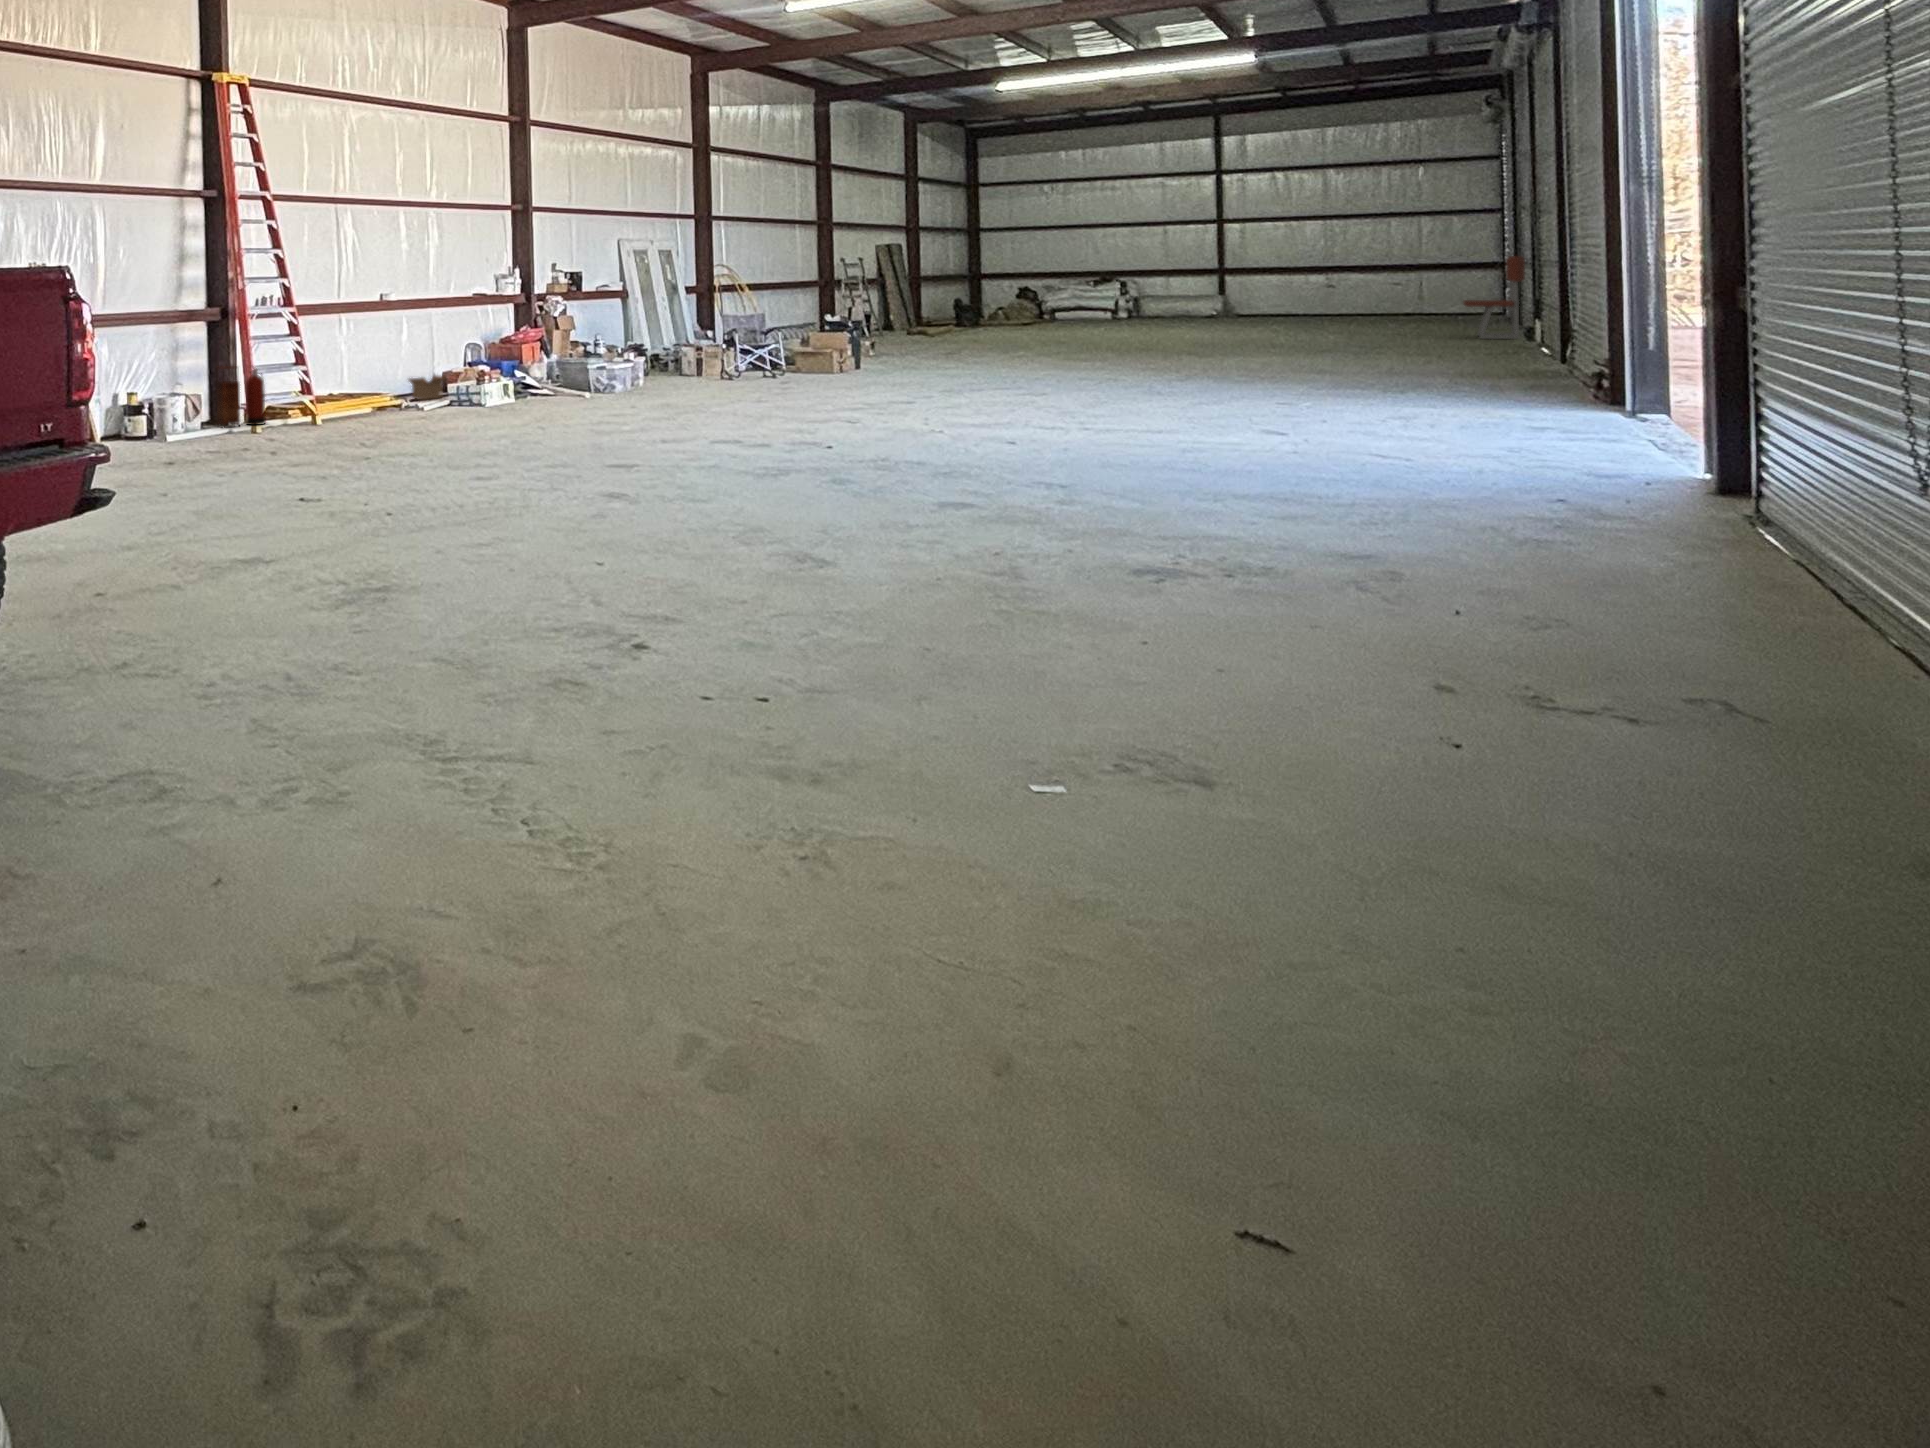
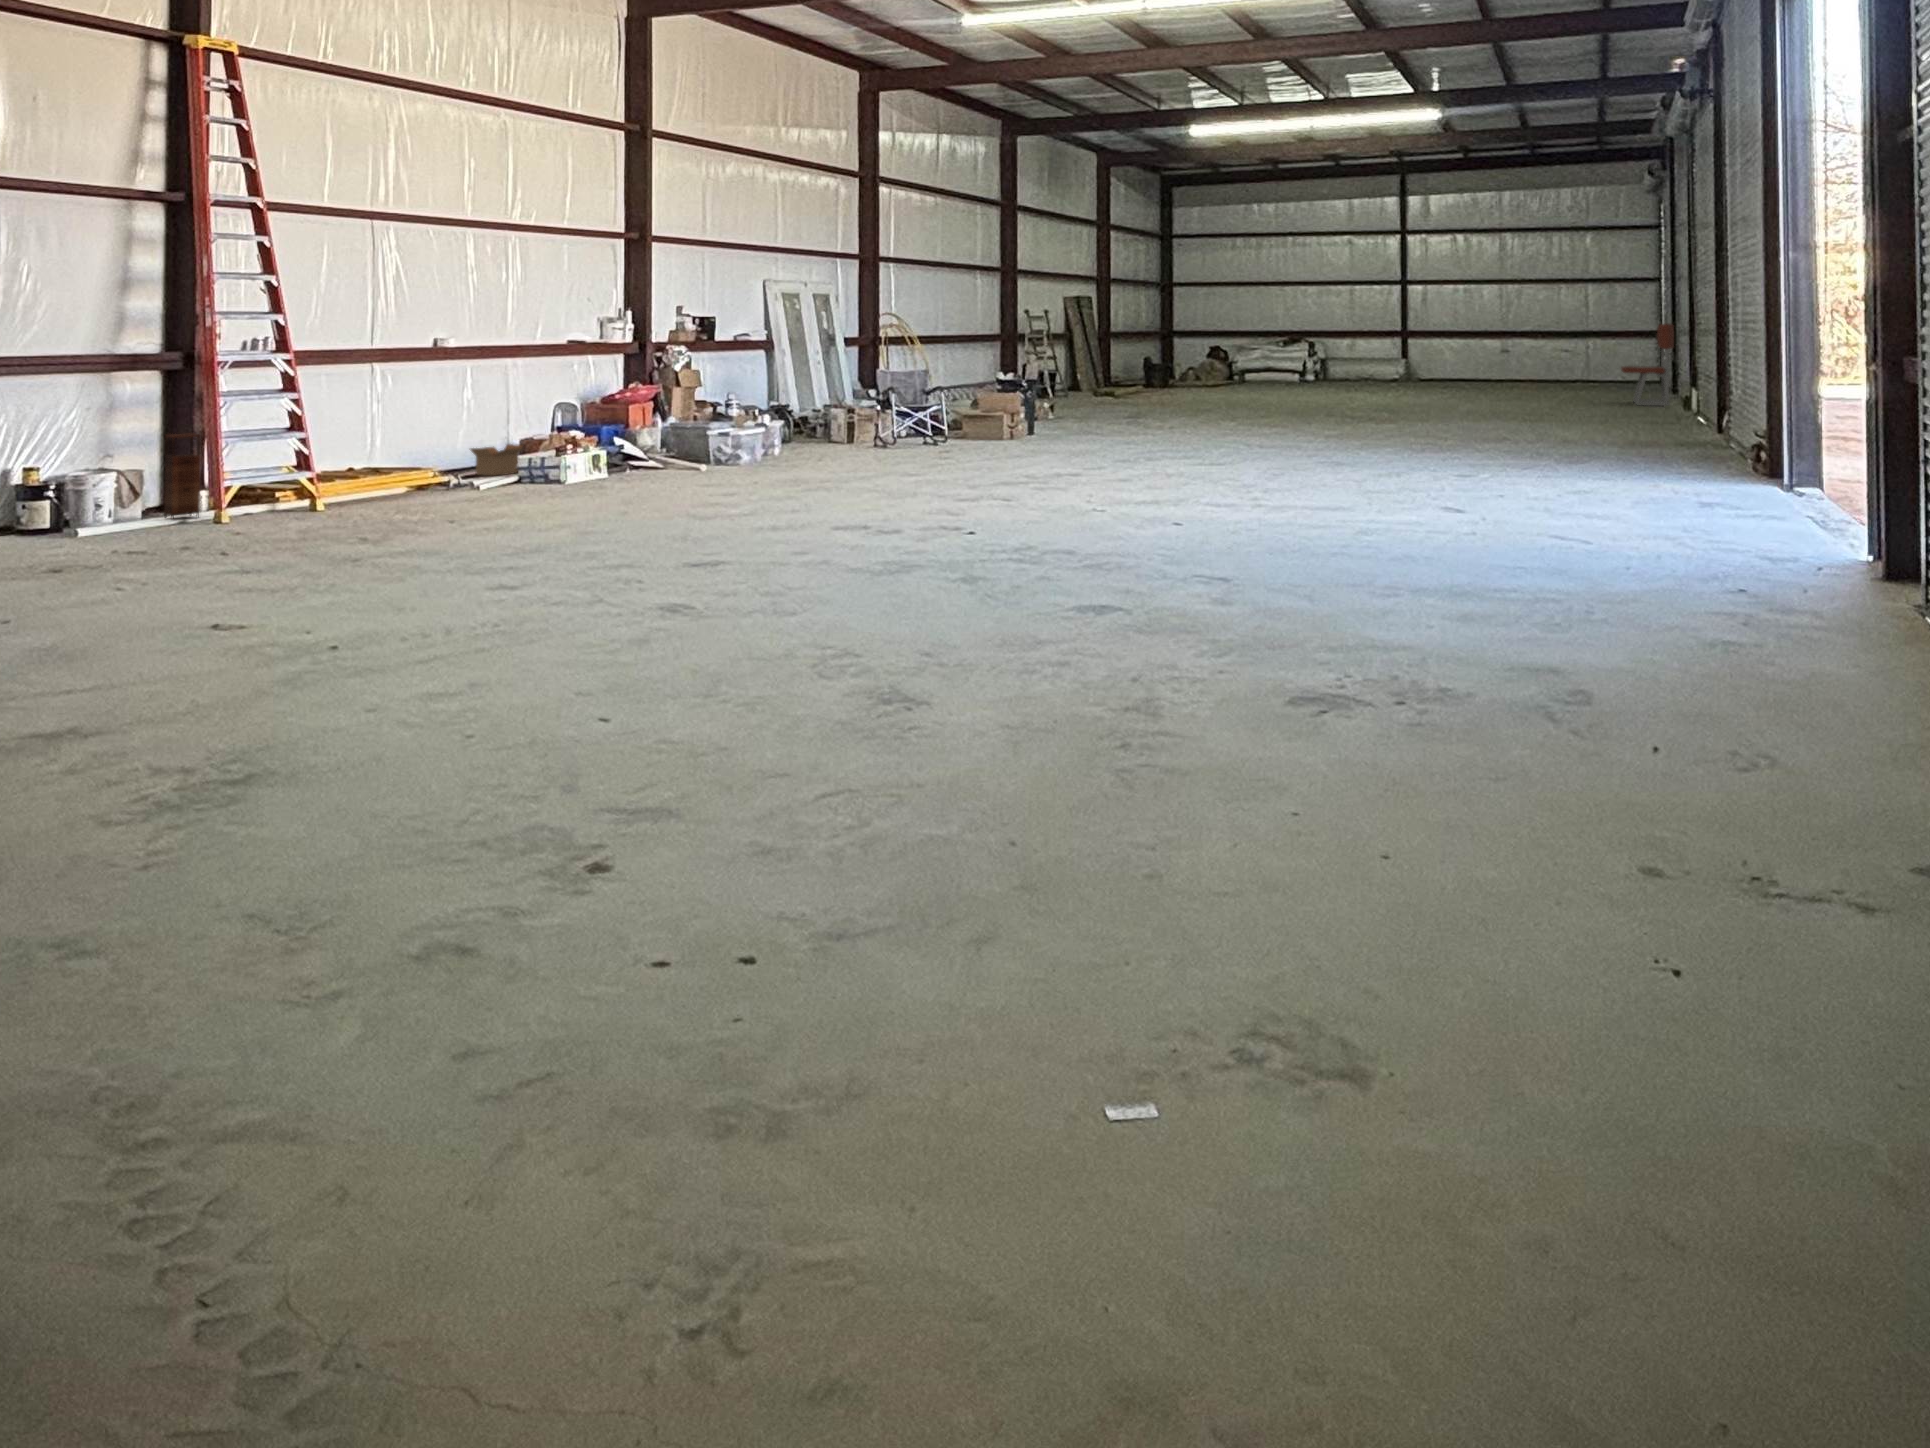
fire extinguisher: present [246,368,266,425] -> none [211,433,242,515]

